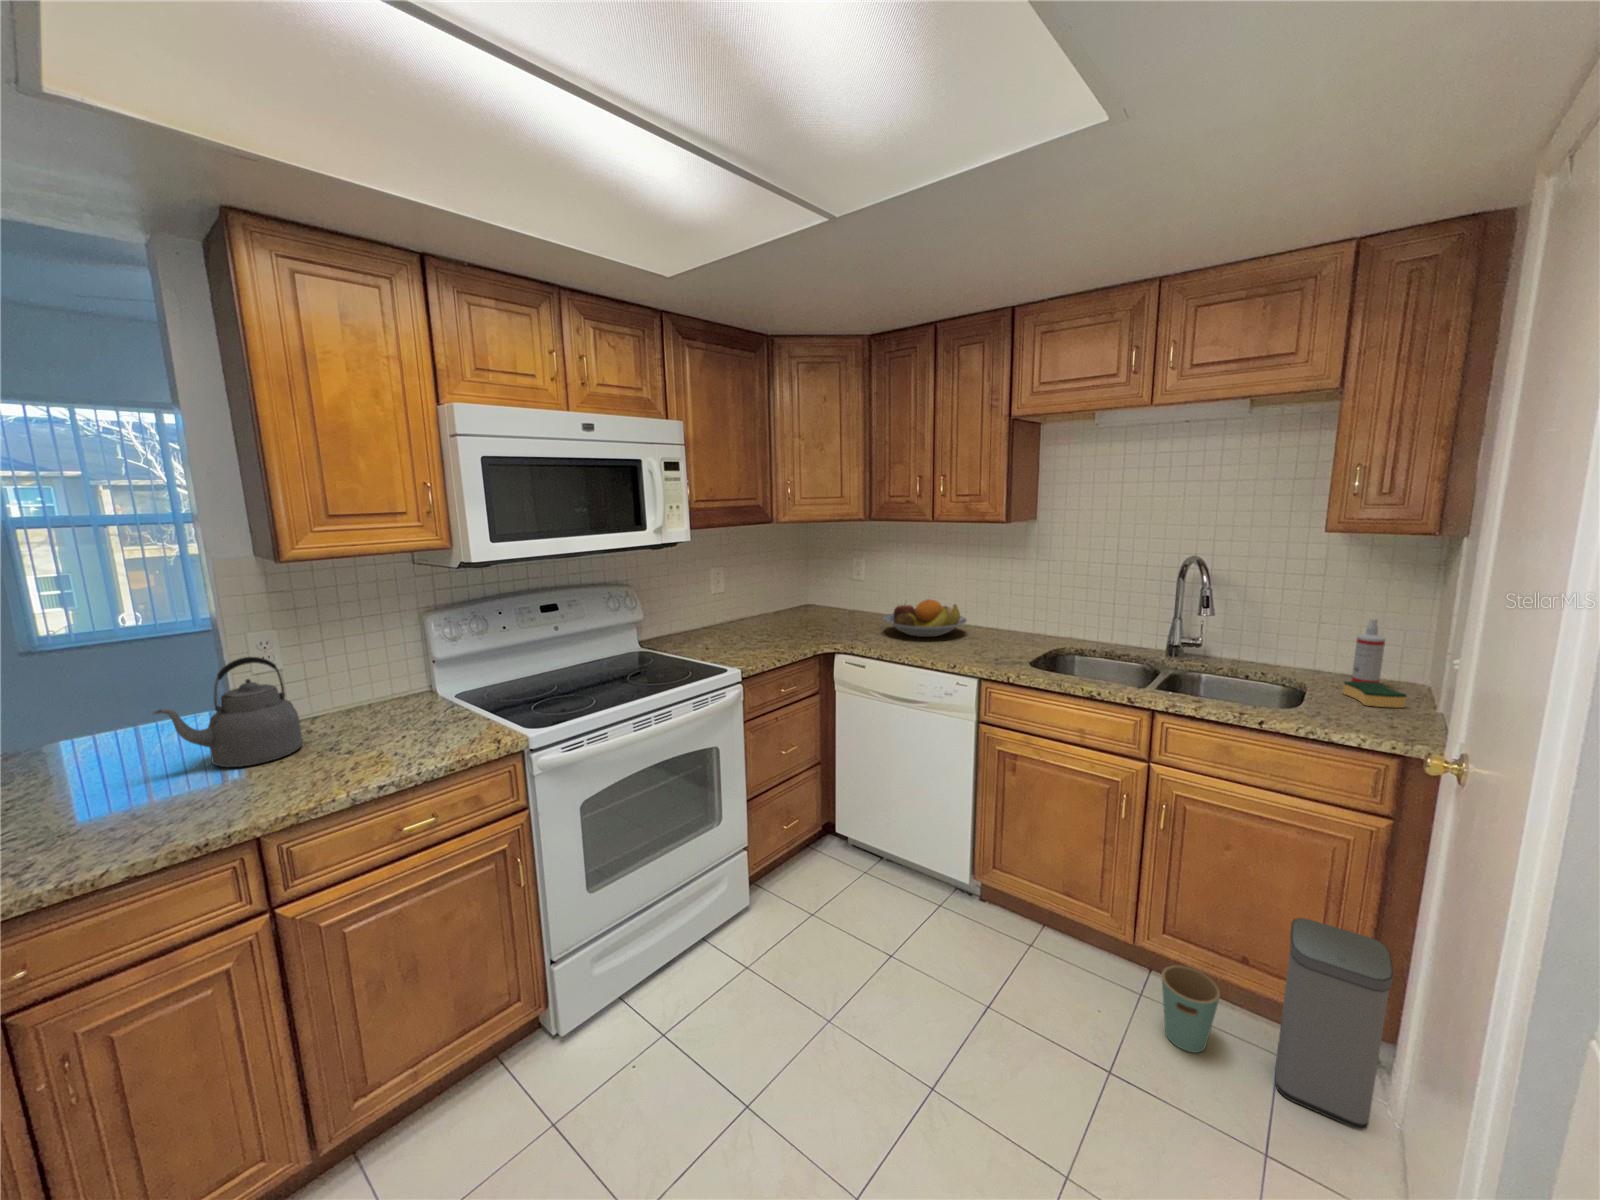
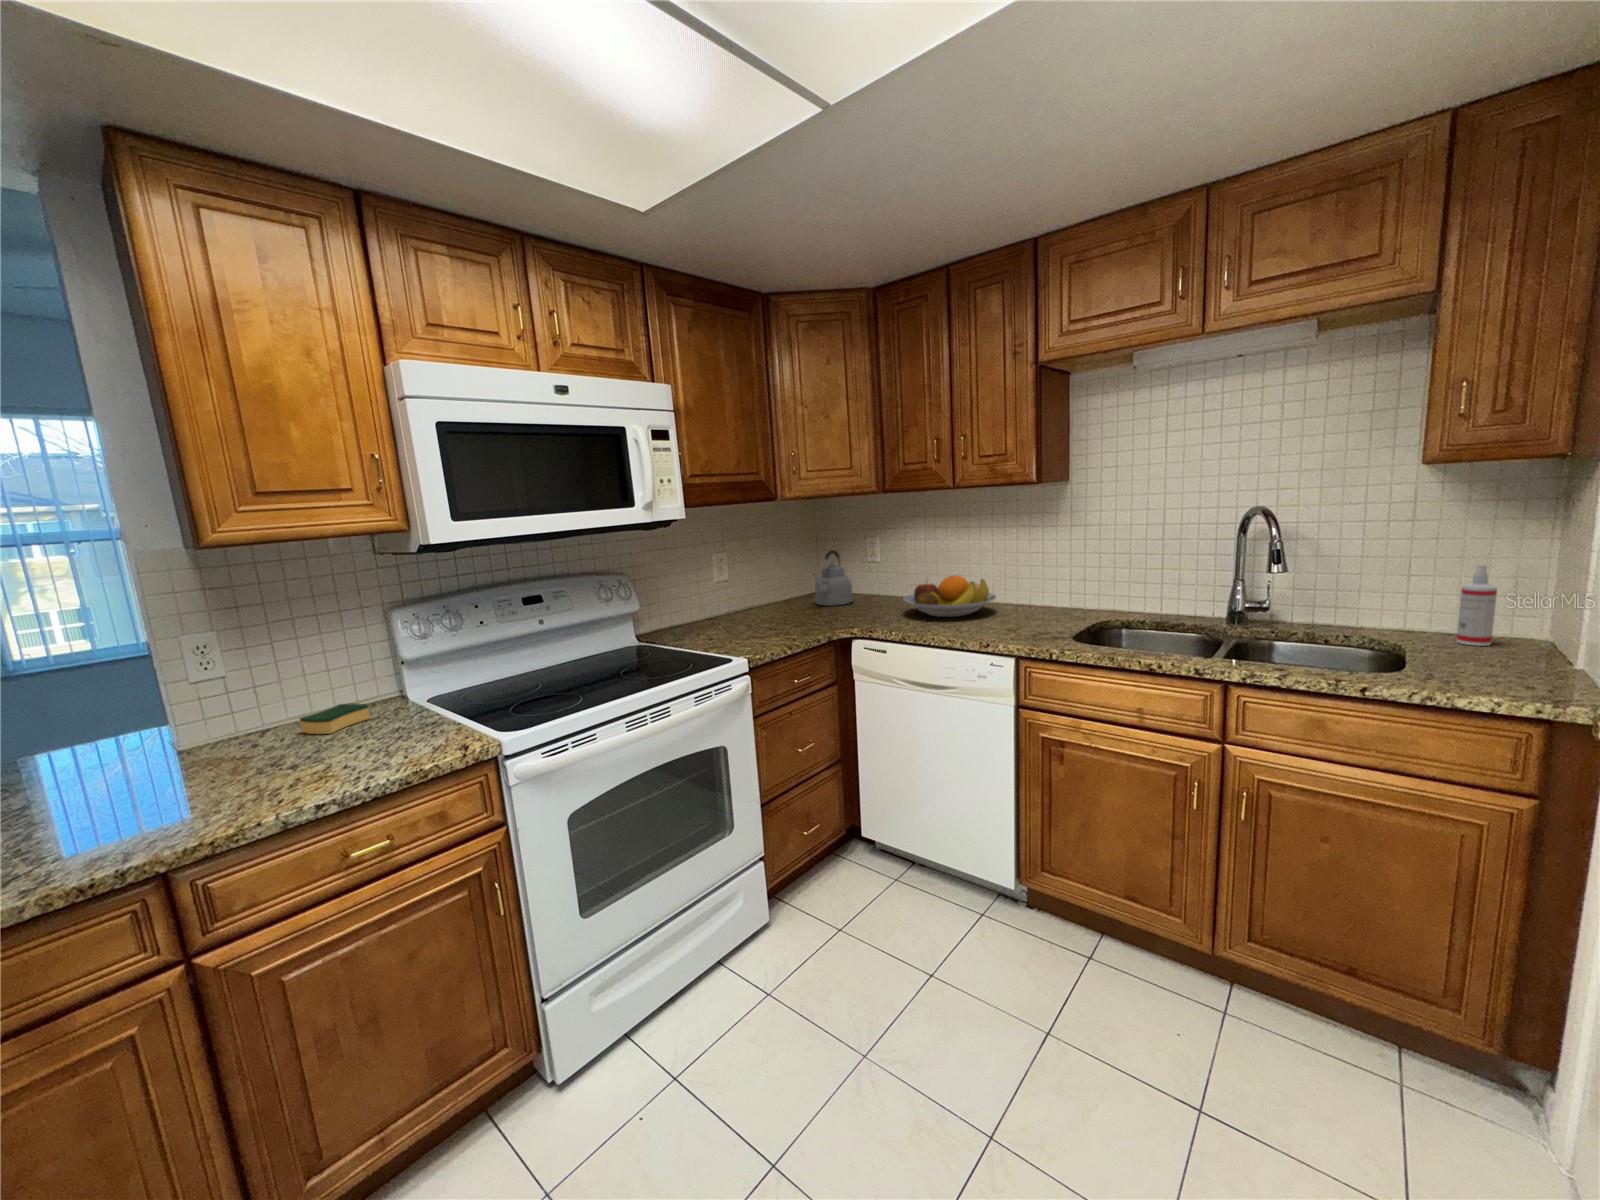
kettle: present [153,657,303,767] -> present [812,550,853,606]
sponge: present [1343,681,1407,708] -> present [300,703,370,734]
trash can: present [1162,918,1393,1130] -> none [1253,921,1556,1178]

